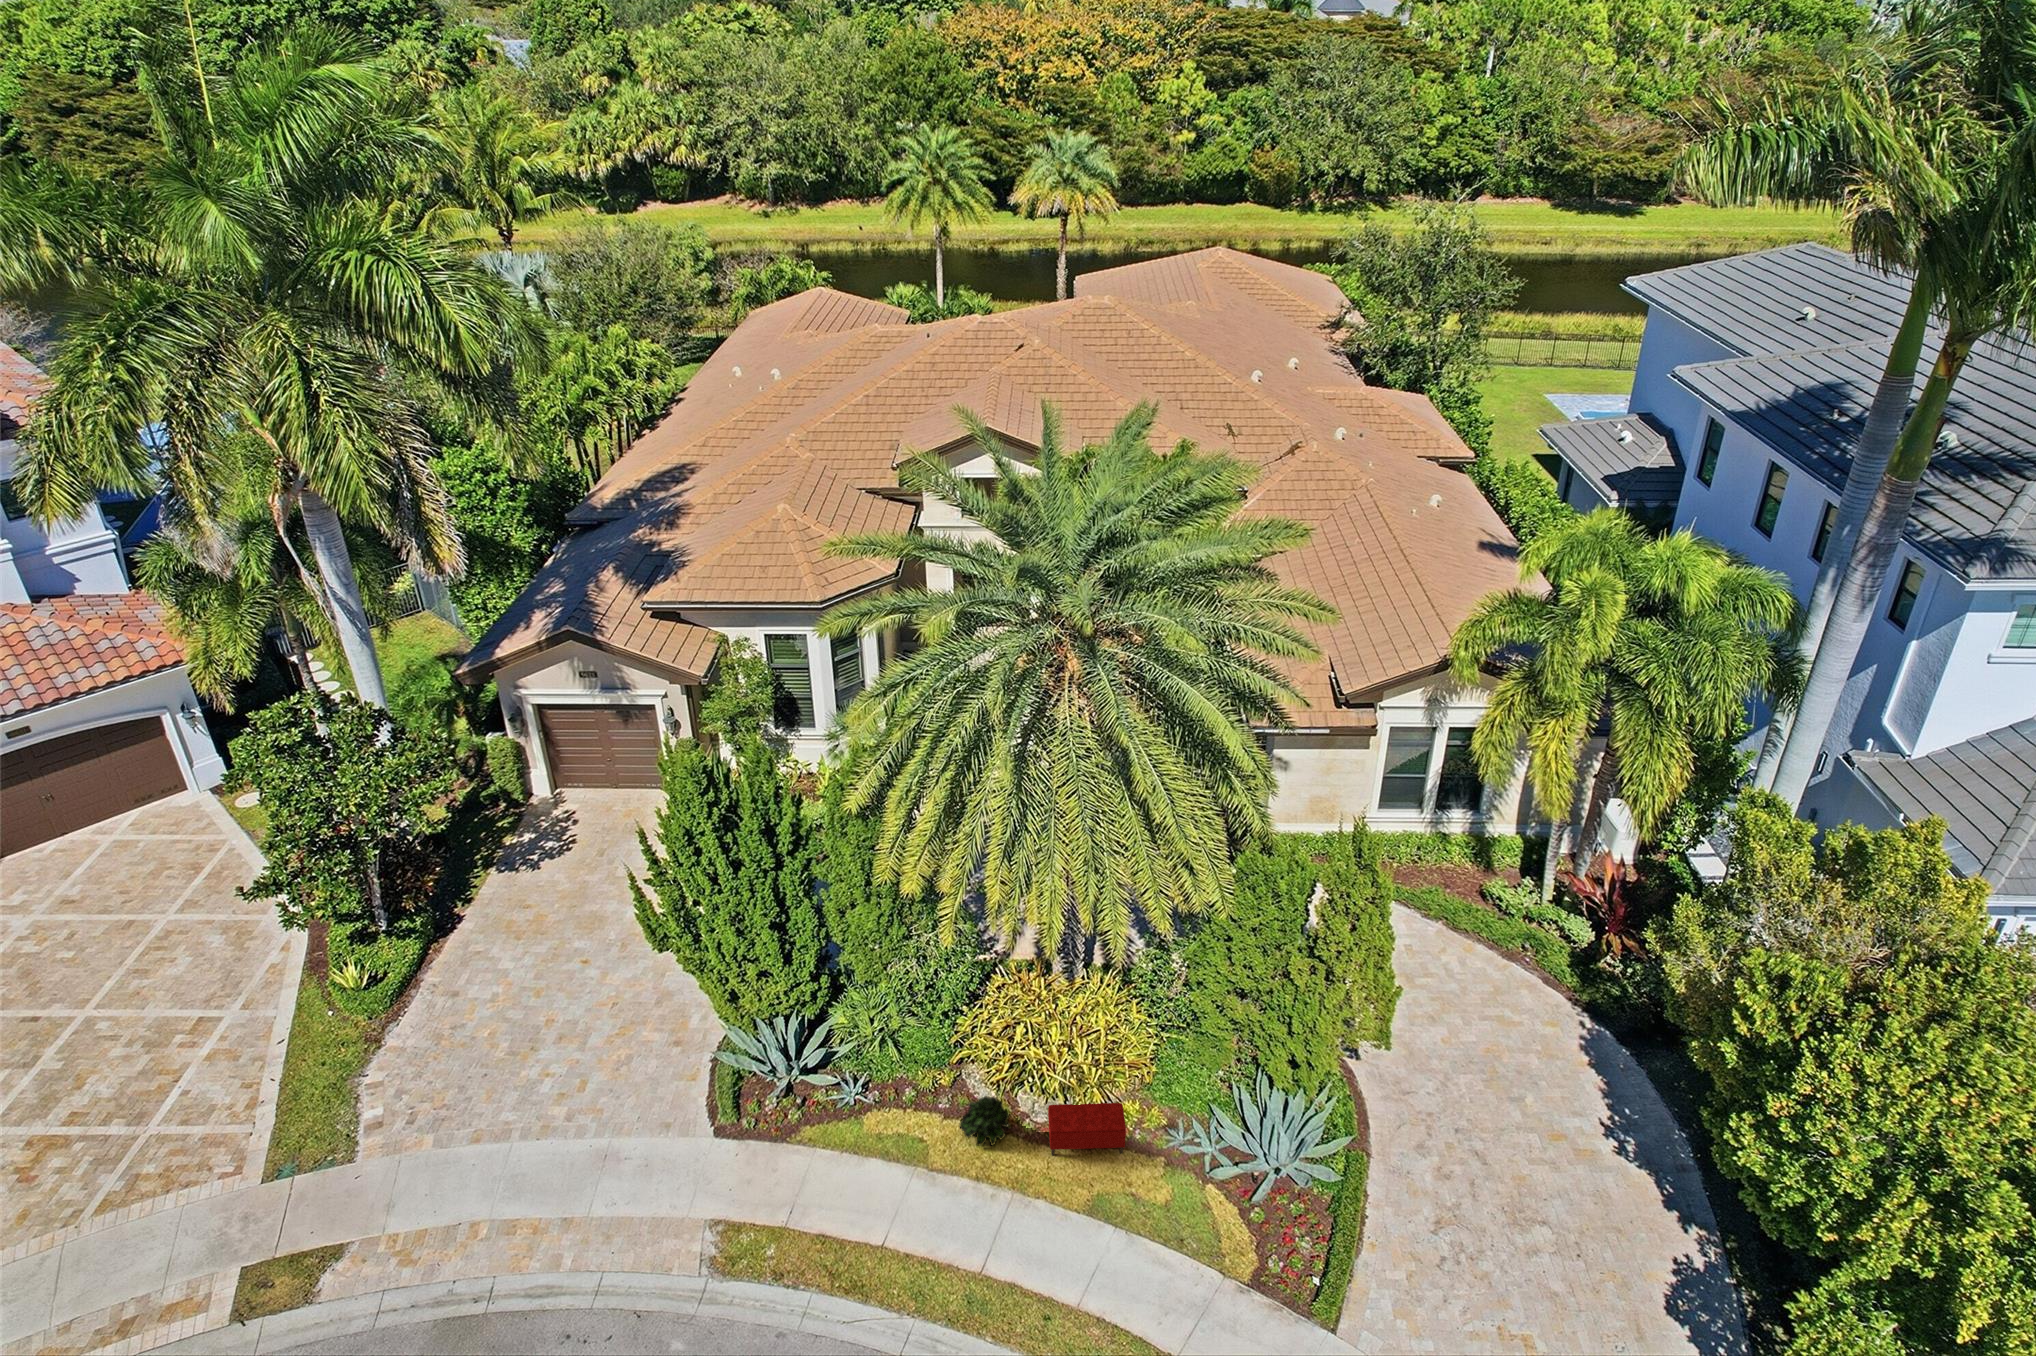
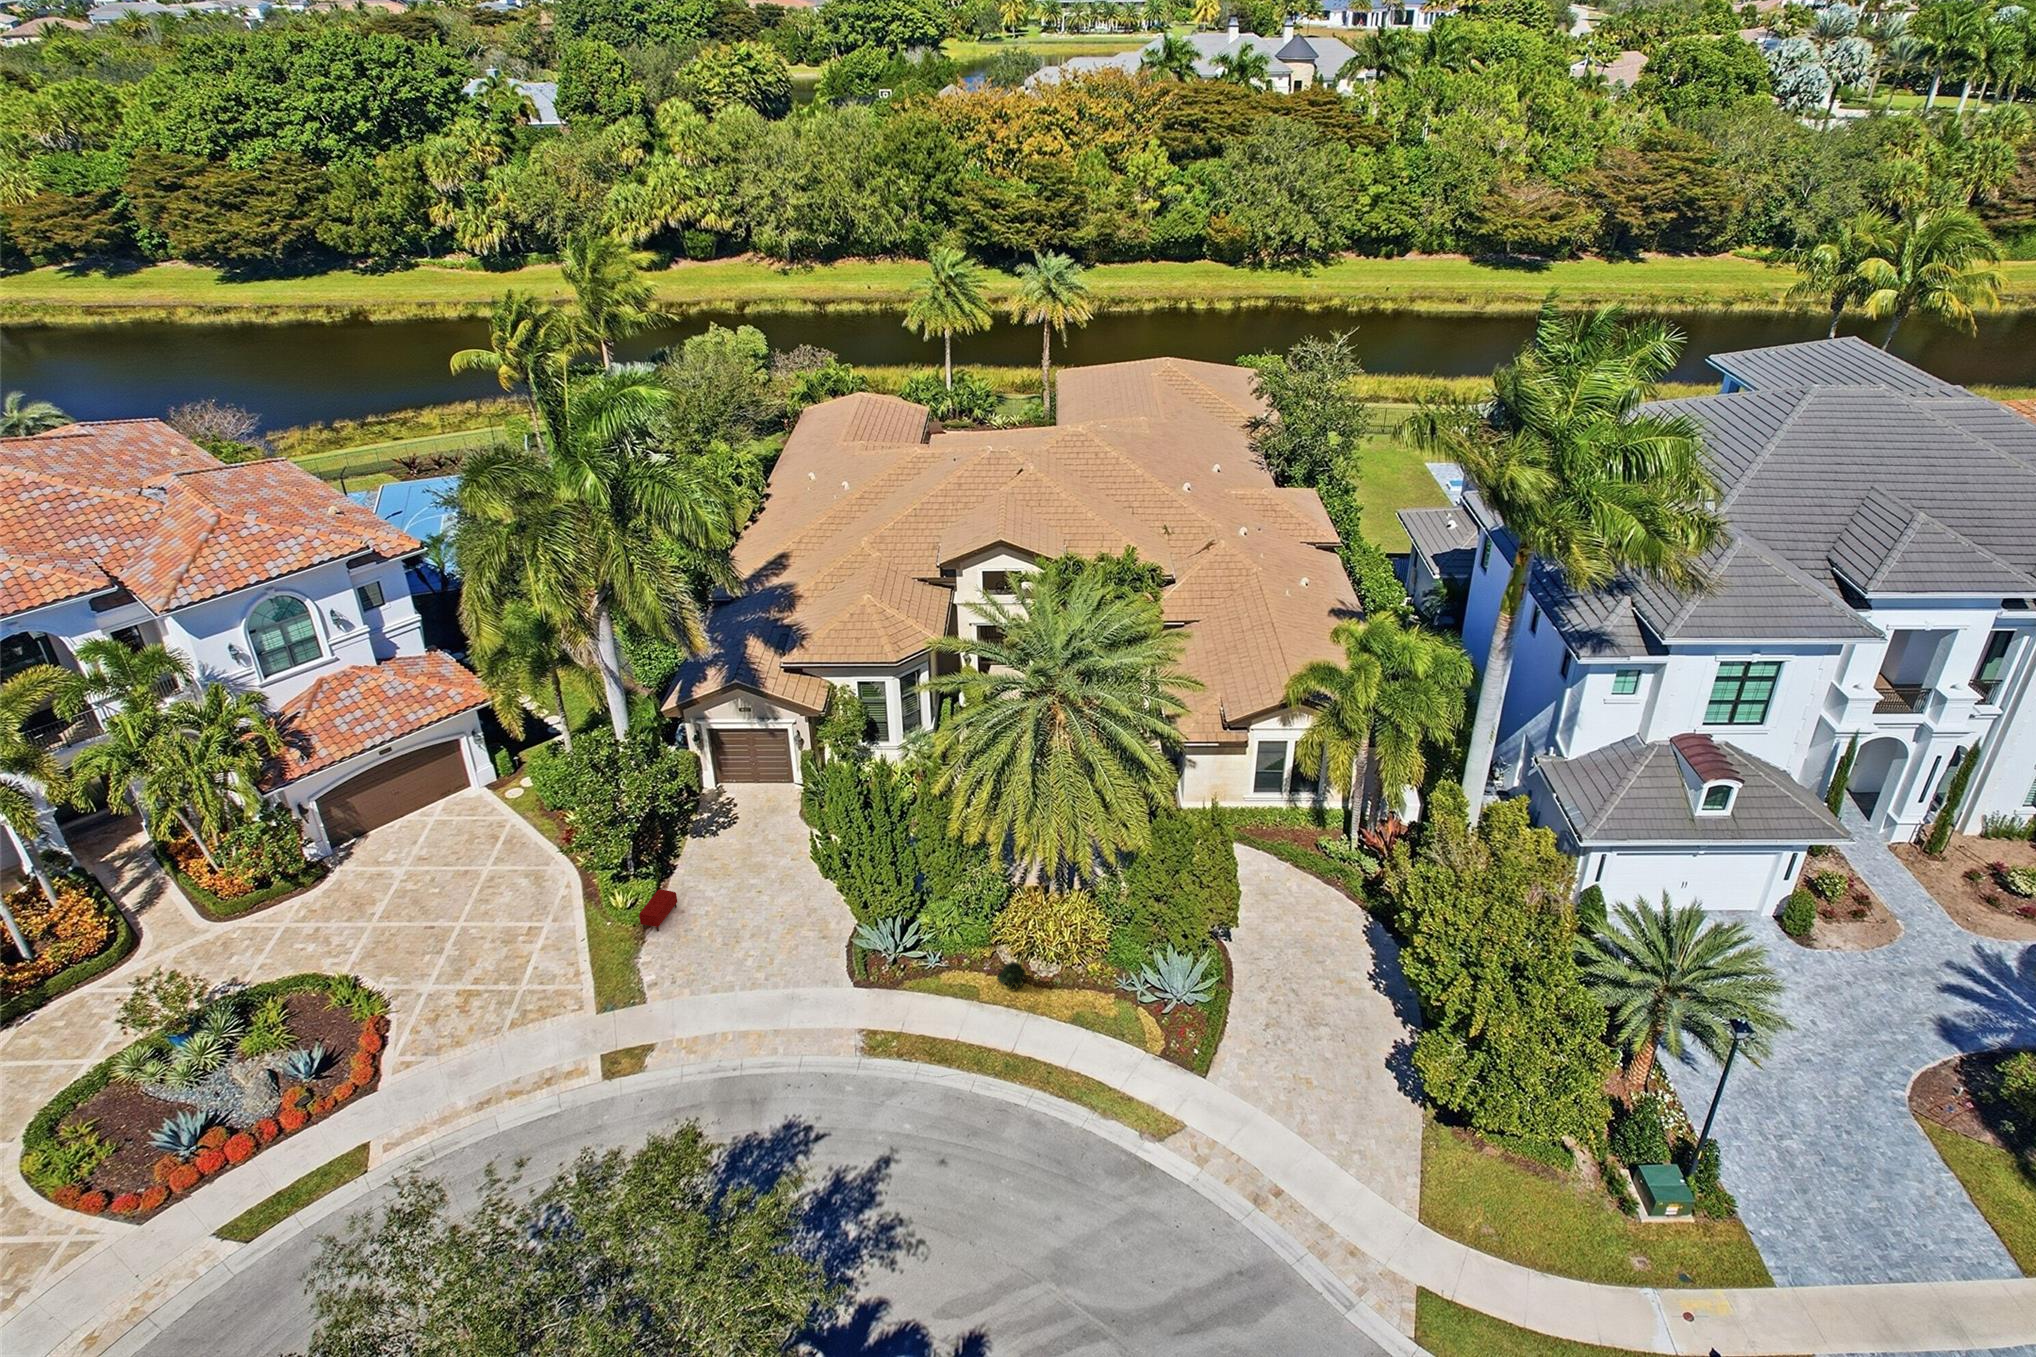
bench: present [1048,1103,1126,1156] -> present [639,889,677,931]

